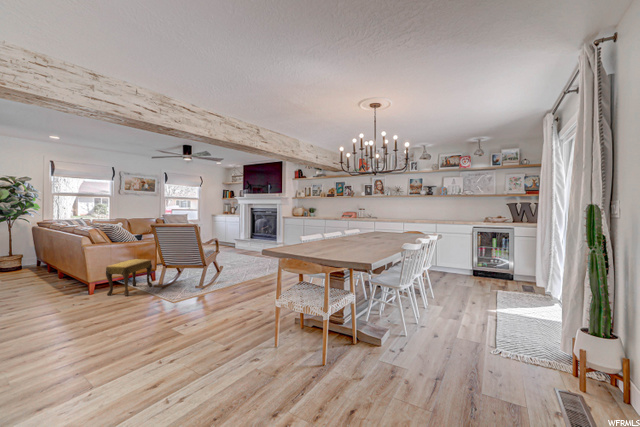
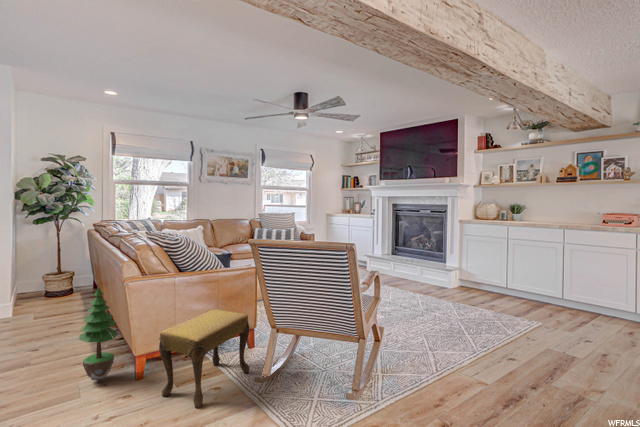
potted tree: none [59,249,80,295] -> present [79,287,118,380]

